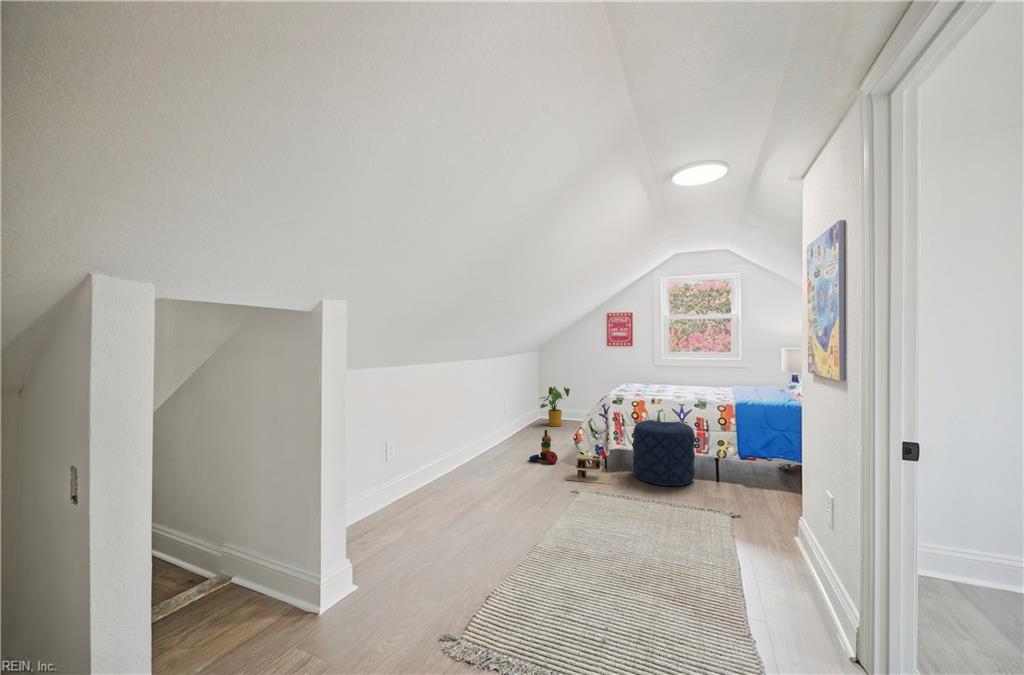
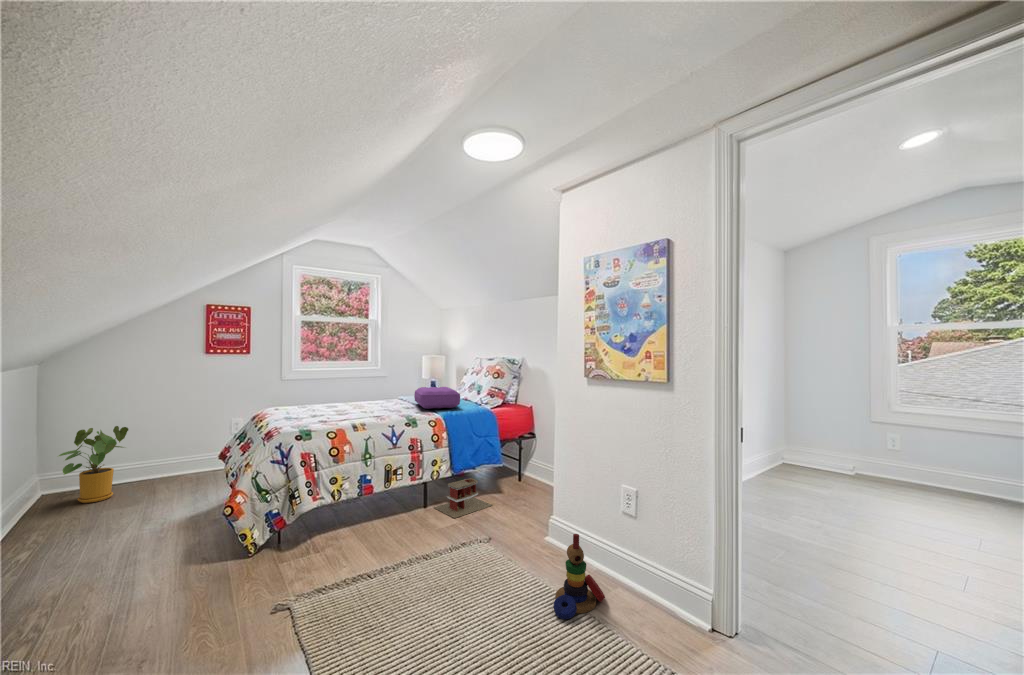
pillow: none [721,378,770,399] -> present [414,387,460,409]
pouf: present [633,419,695,486] -> none [331,448,413,542]
stacking toy: present [529,430,558,464] -> present [554,534,605,619]
toy house: present [567,454,611,484] -> present [434,478,492,518]

